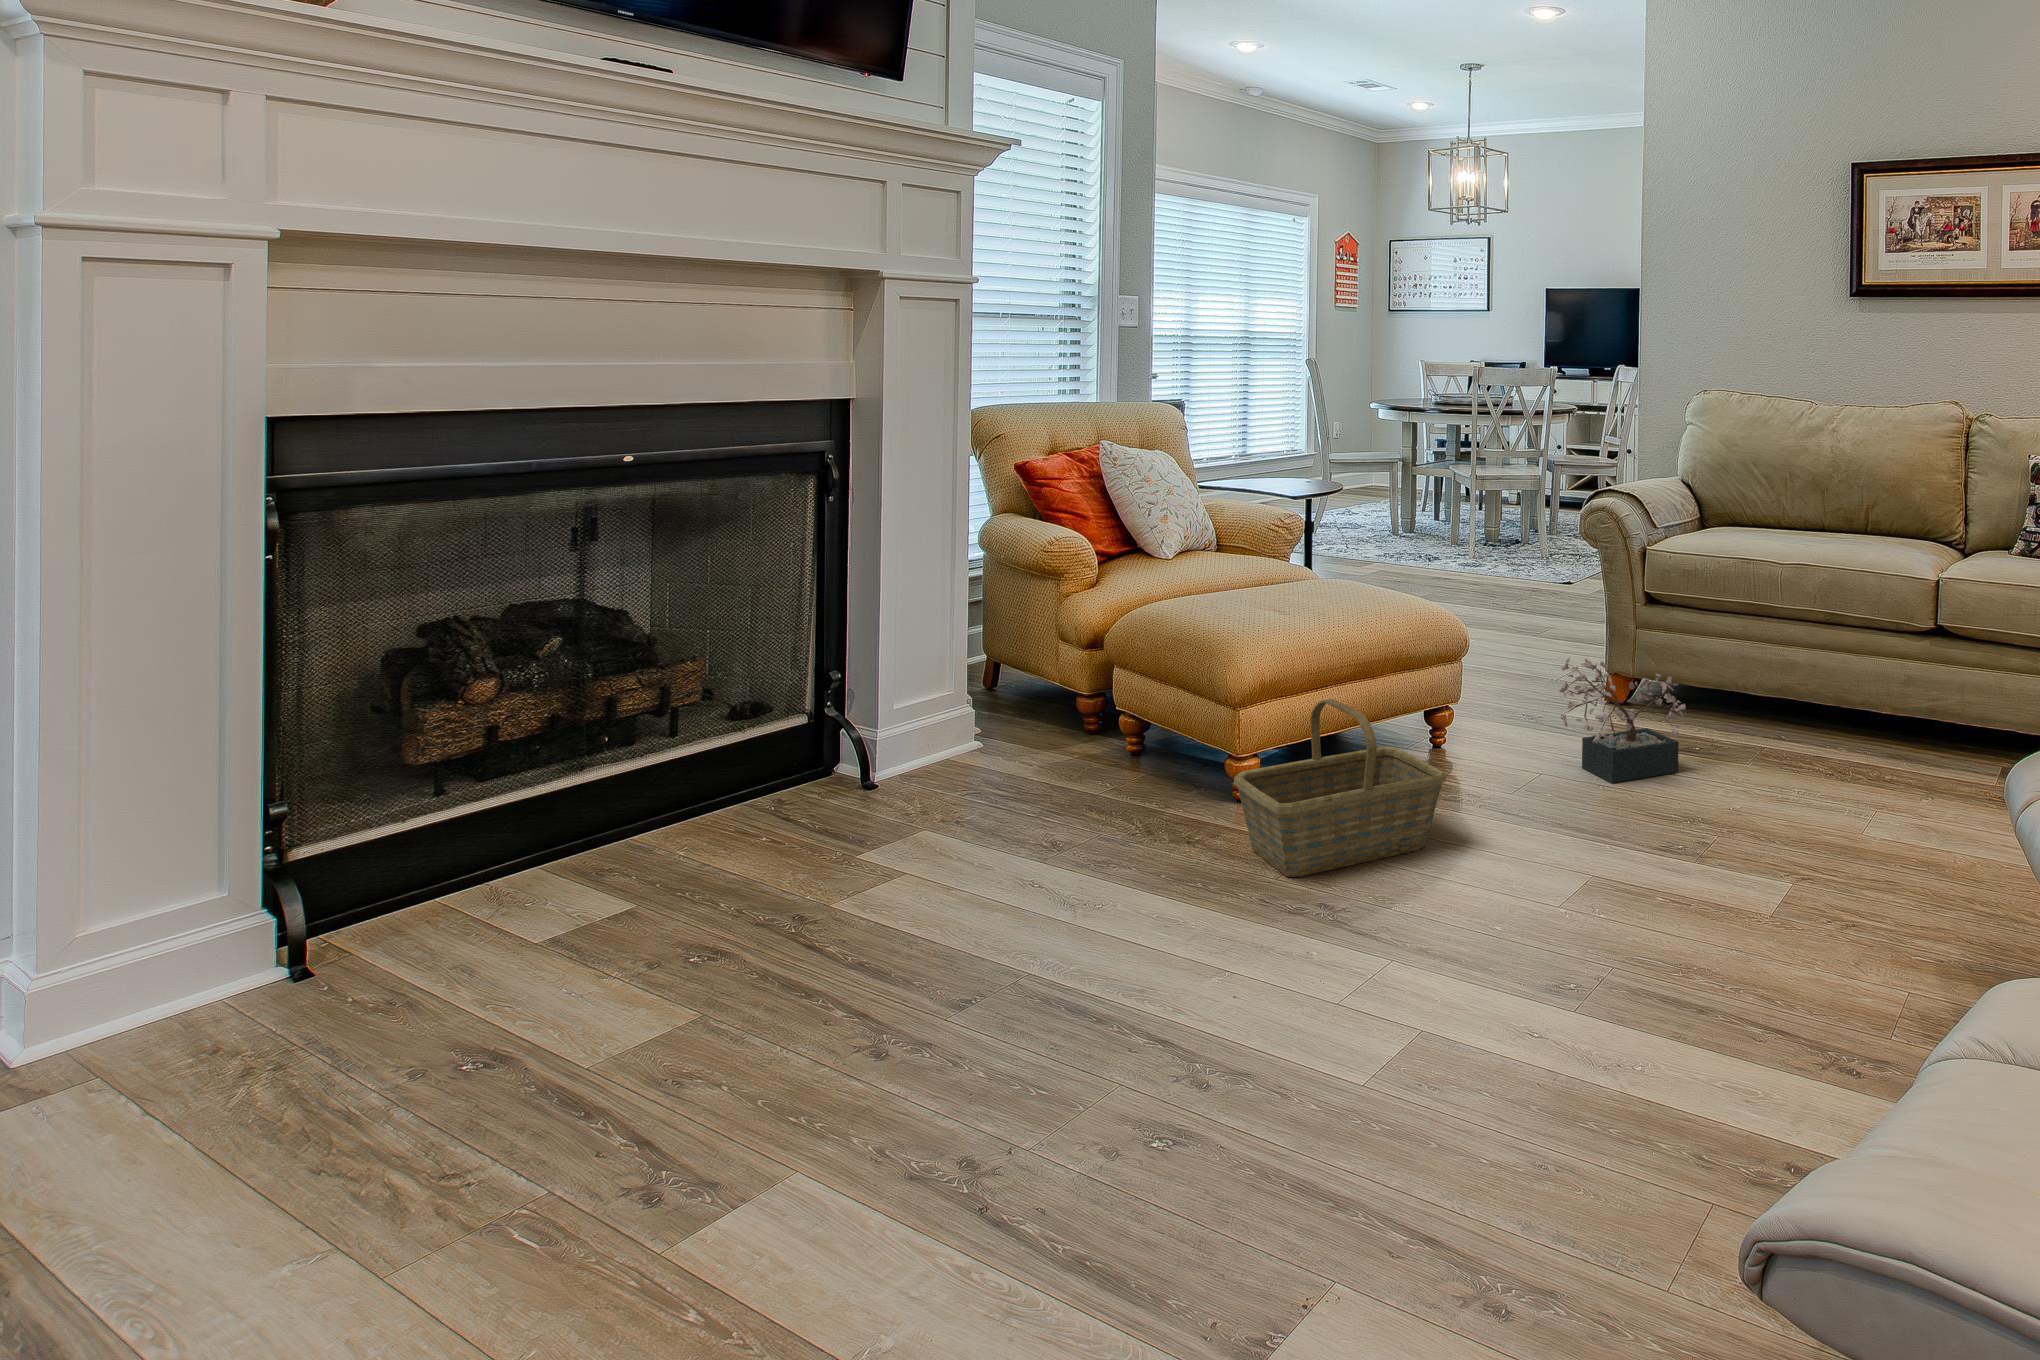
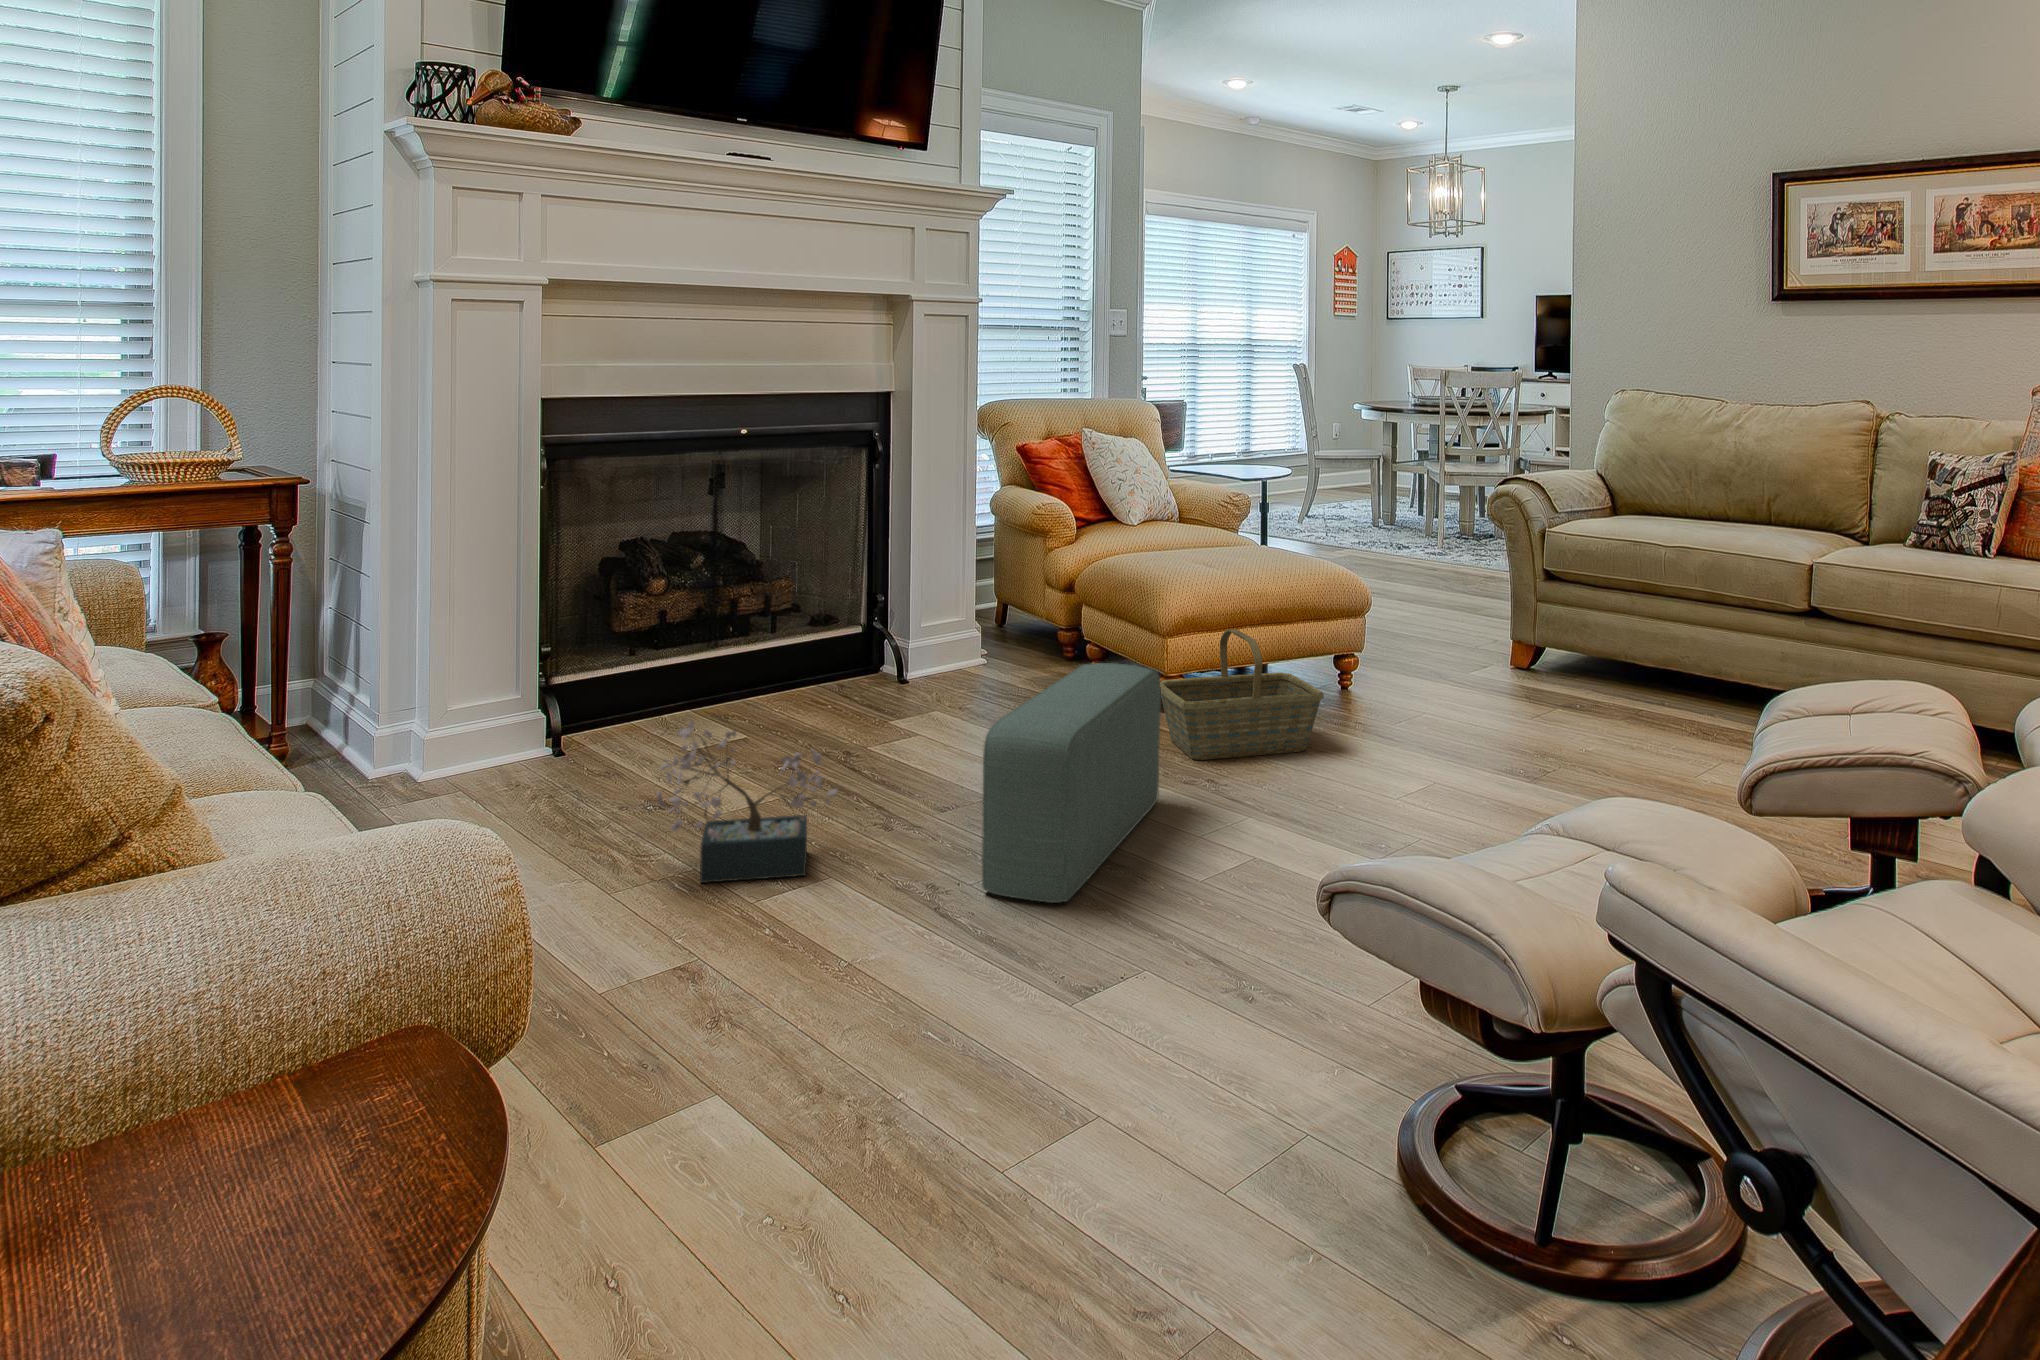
decorative plant: present [1559,658,1686,783] -> present [656,721,837,883]
pouf: none [1043,774,1267,1176] -> present [982,663,1161,903]

